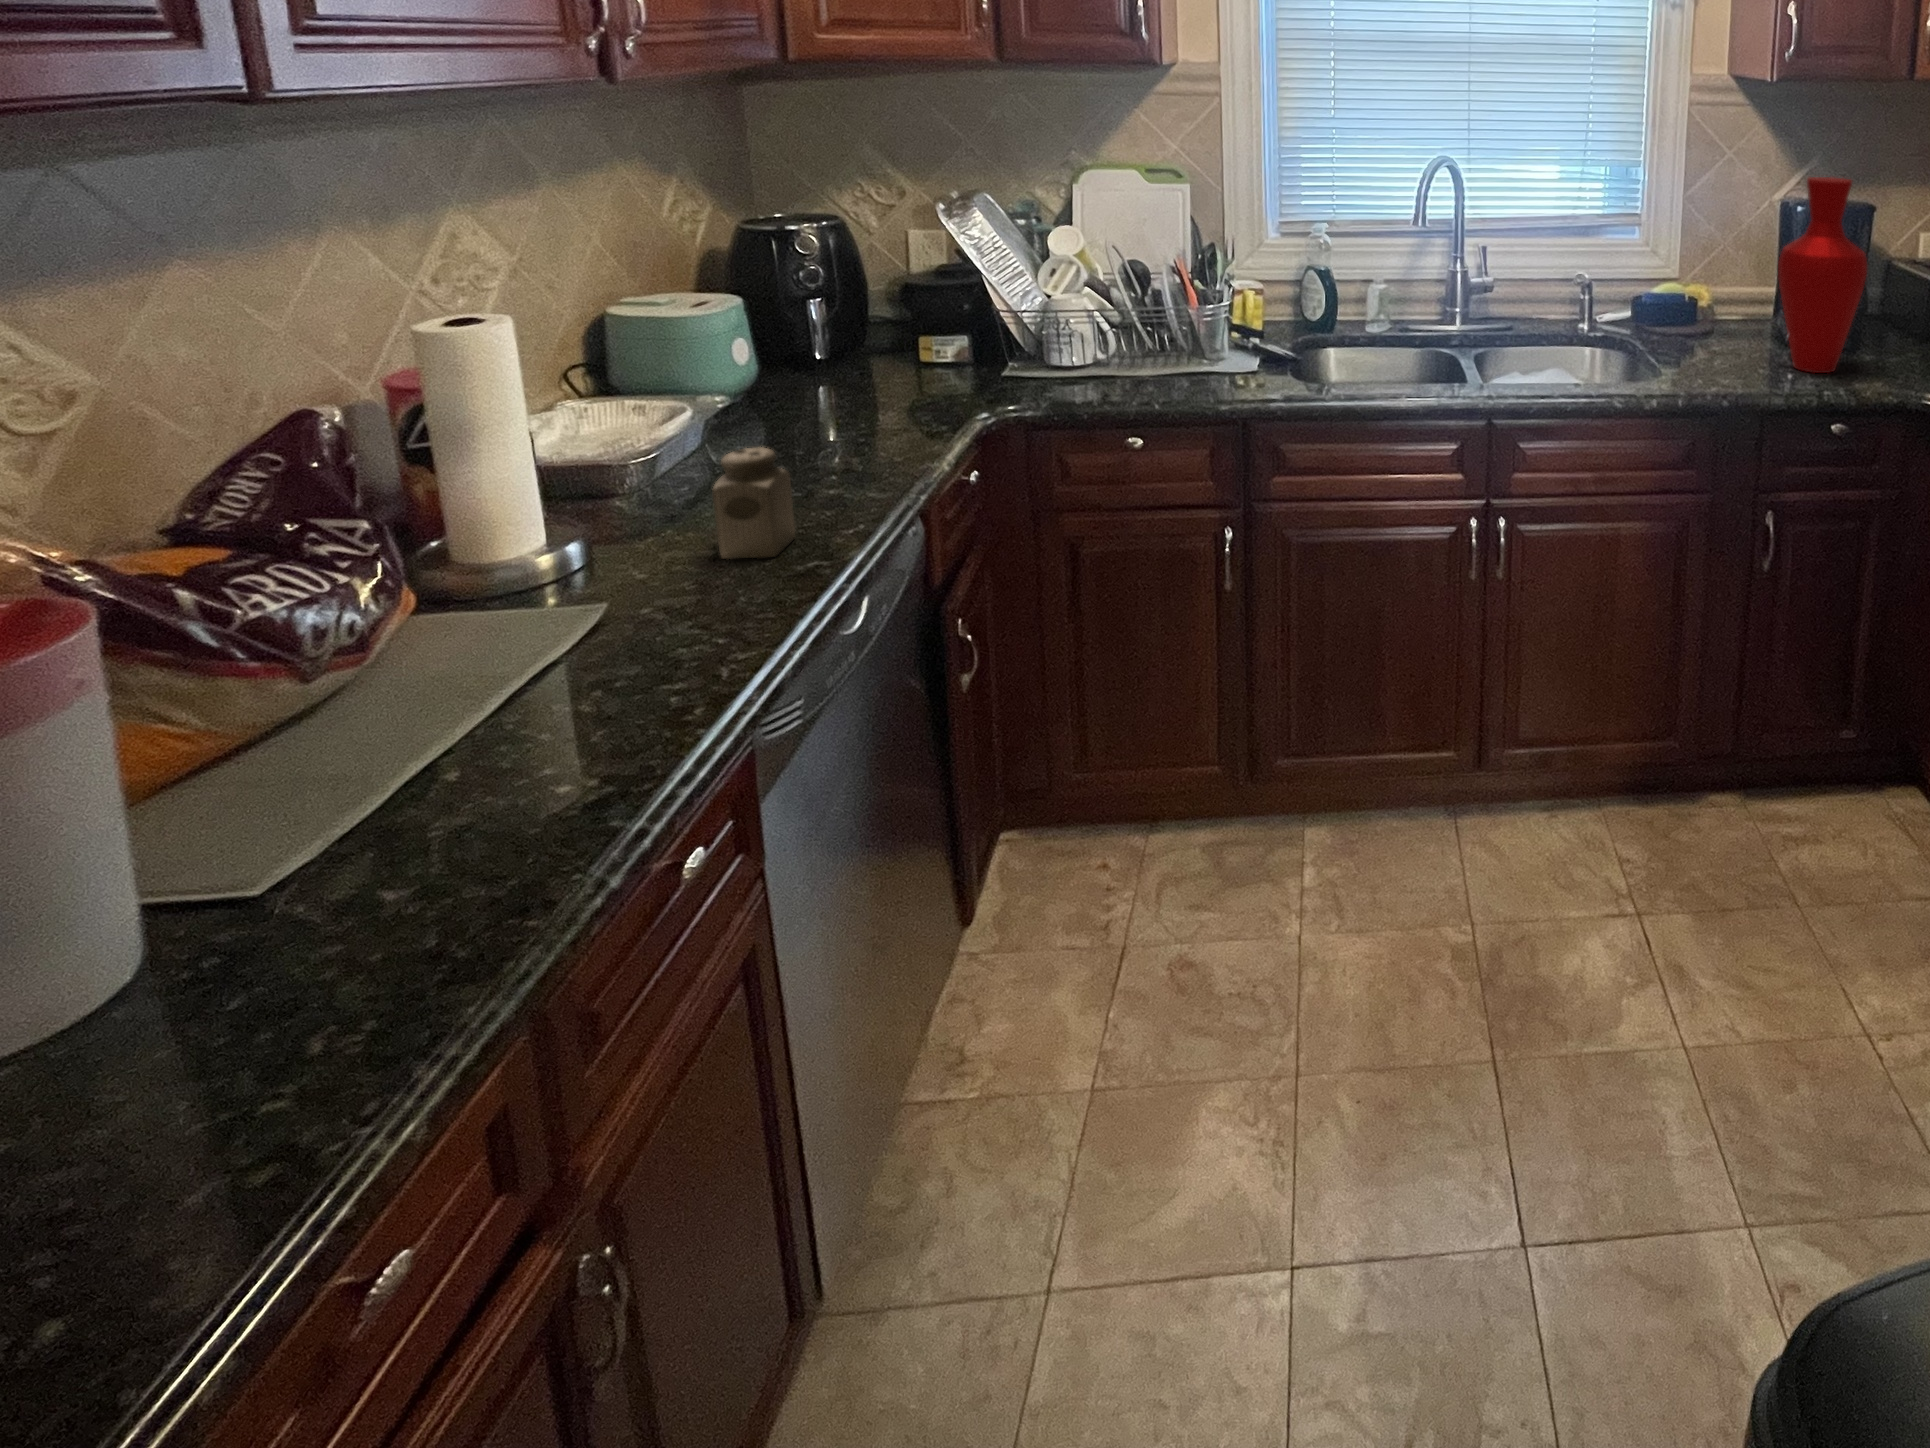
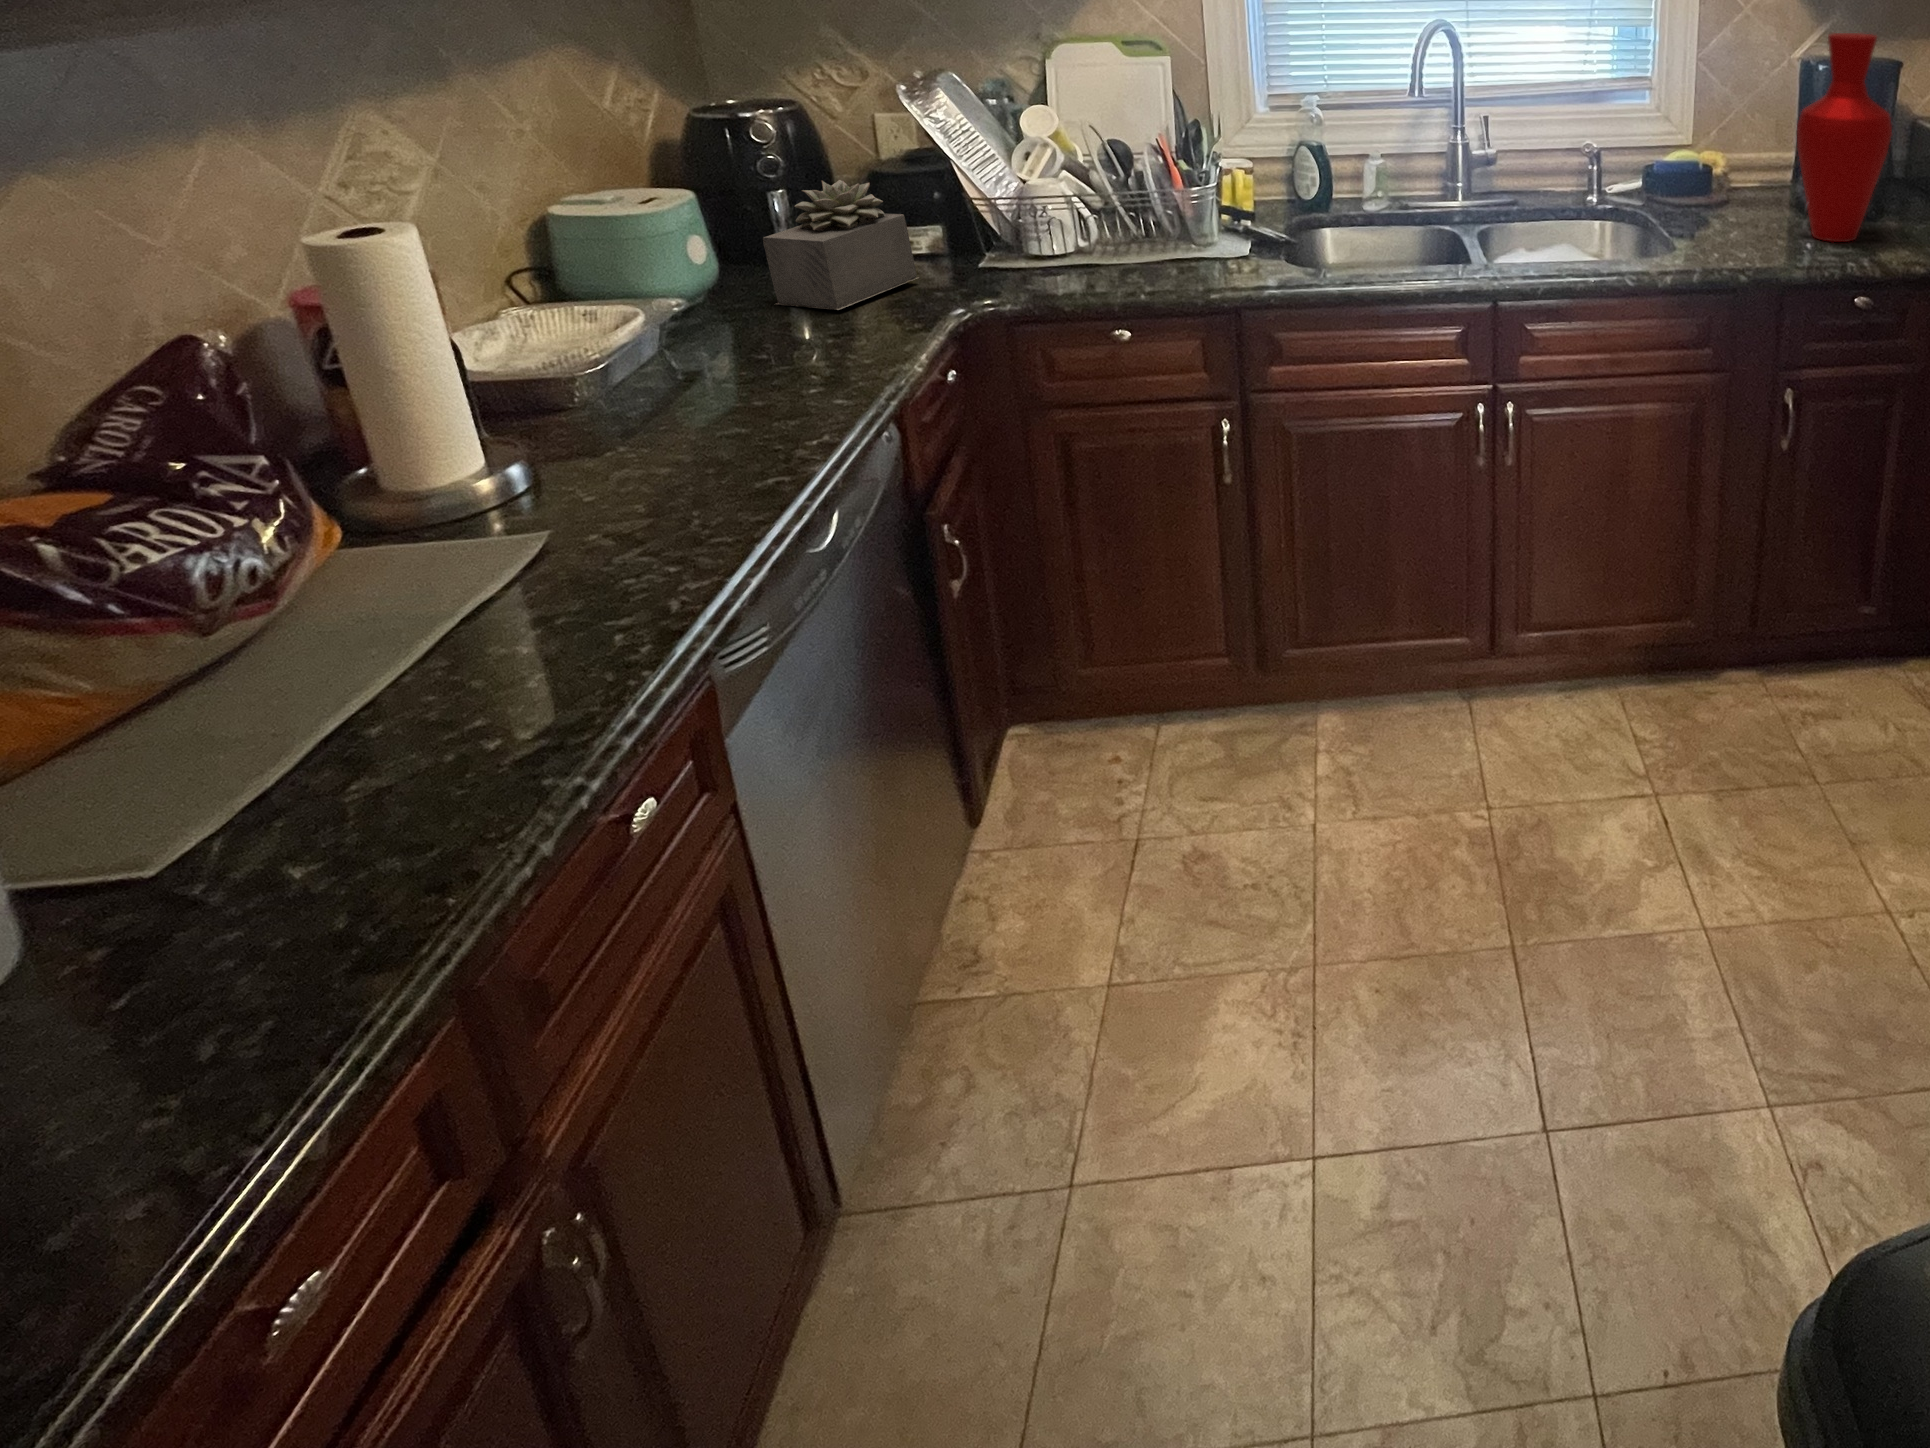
succulent plant: none [802,289,944,411] -> present [763,180,917,310]
salt shaker: present [712,447,795,559] -> none [653,360,753,479]

